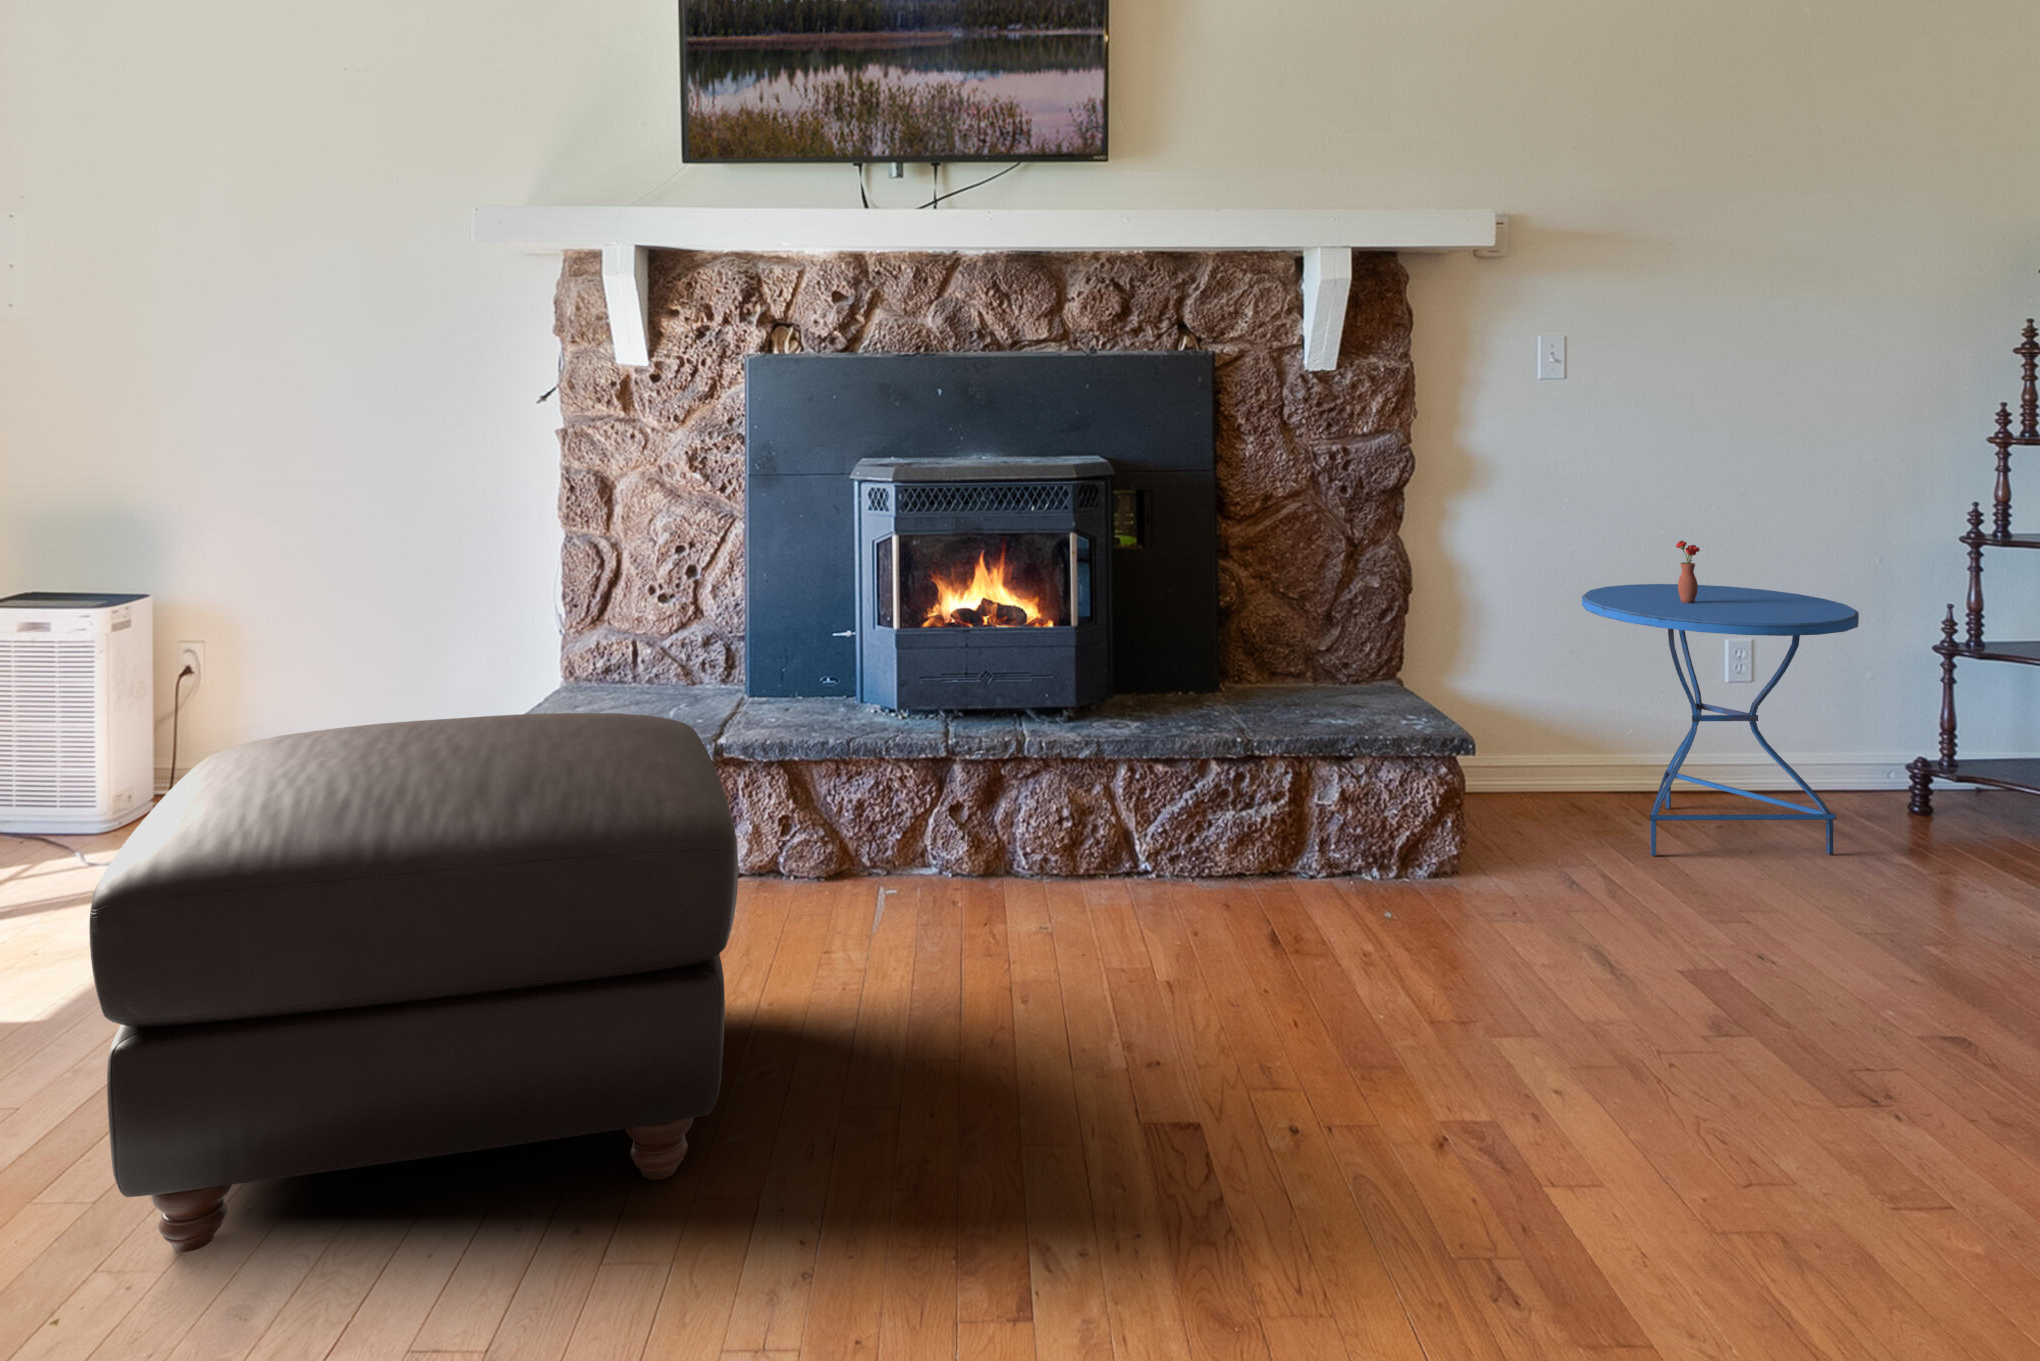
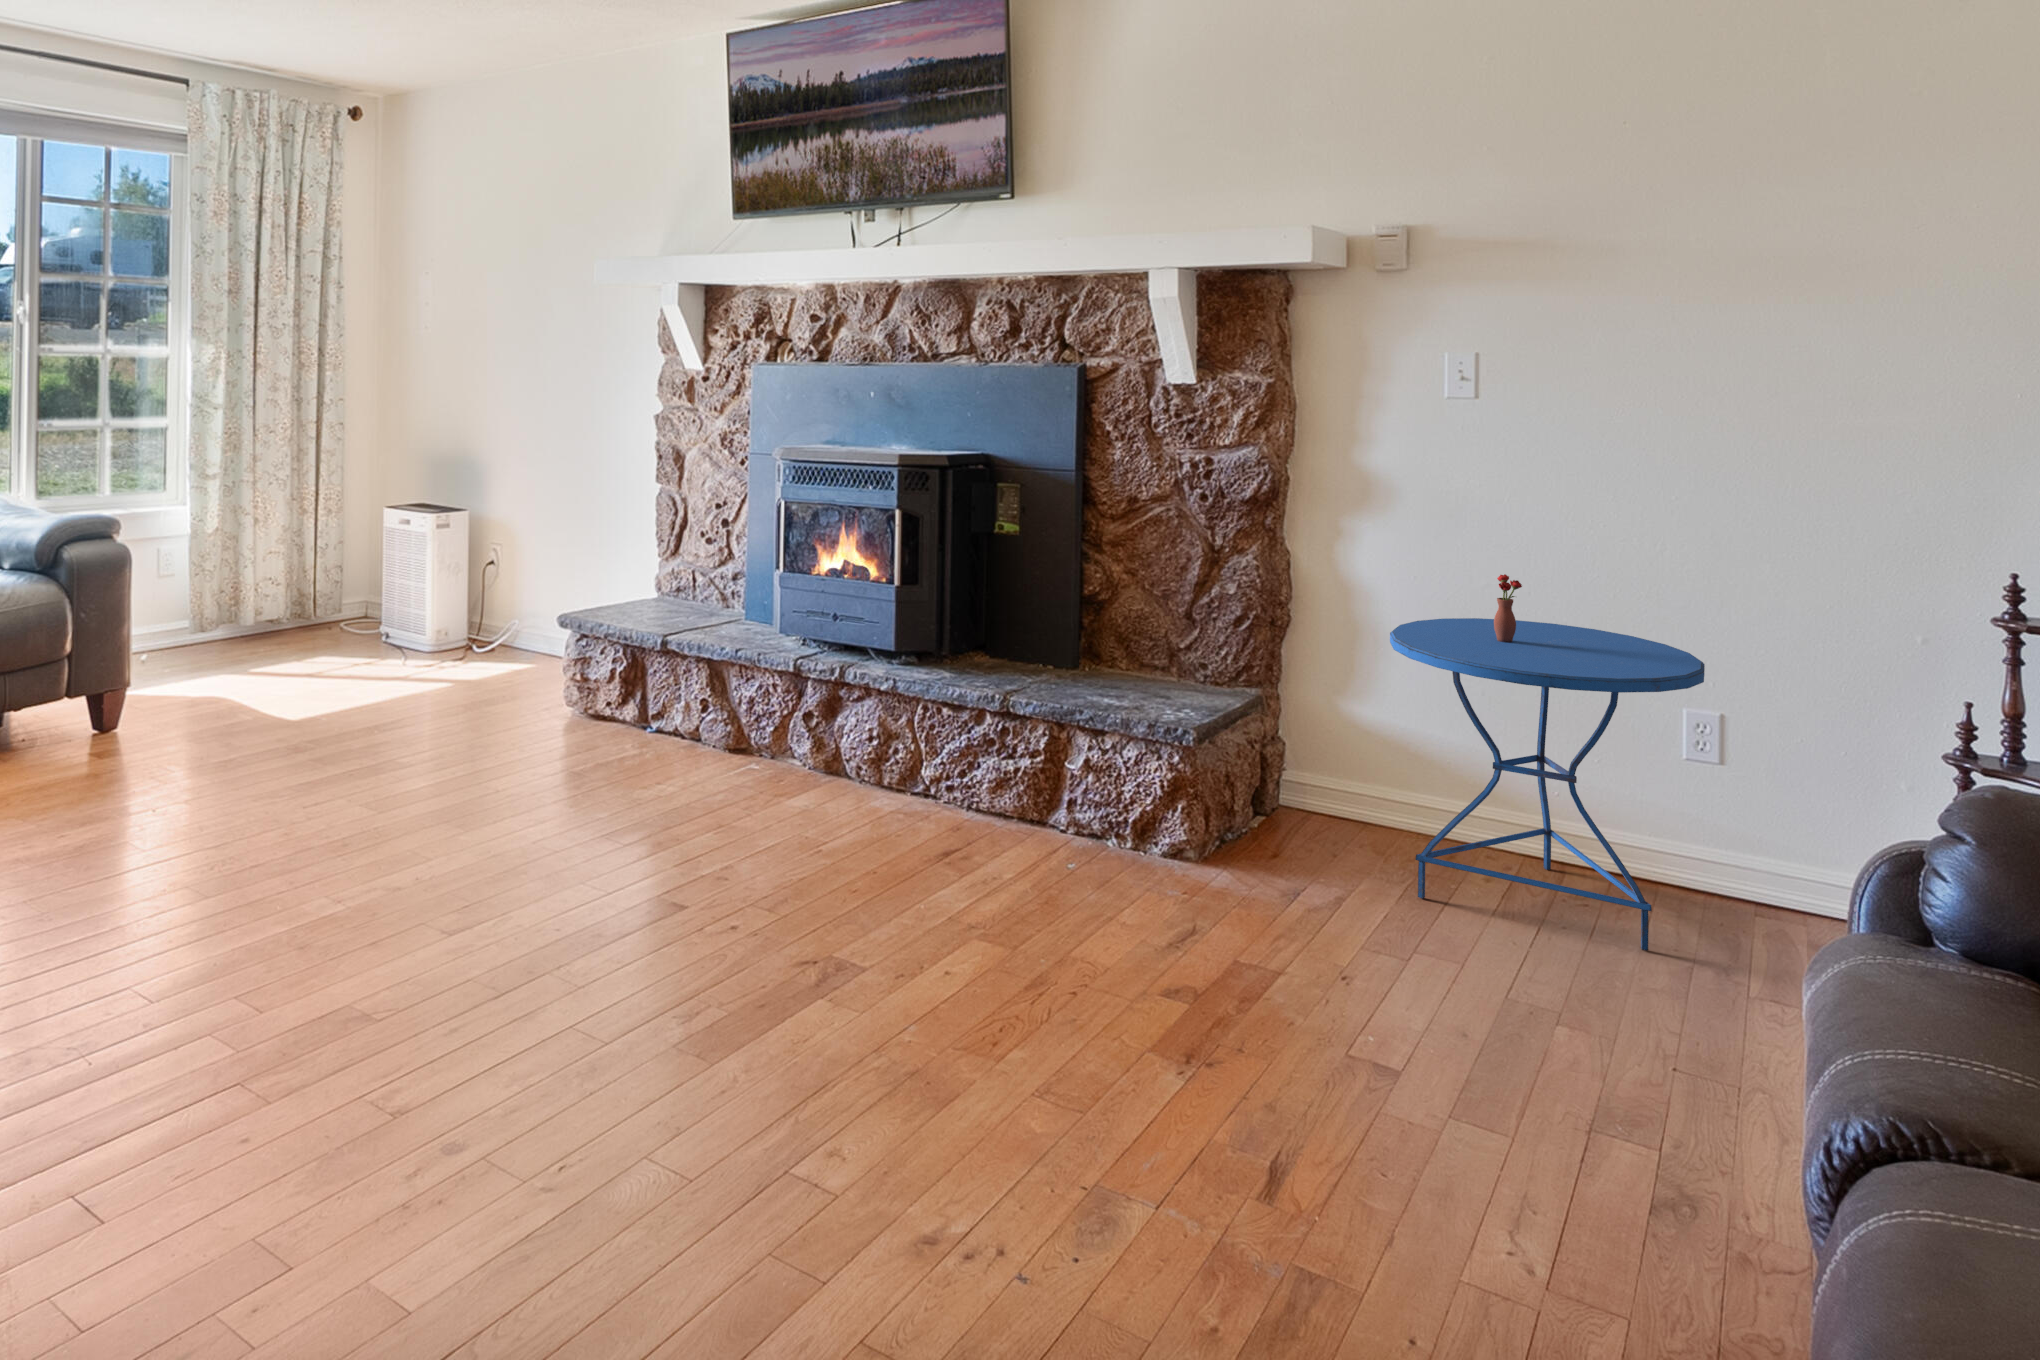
ottoman: present [89,713,738,1252] -> none [101,578,524,866]

